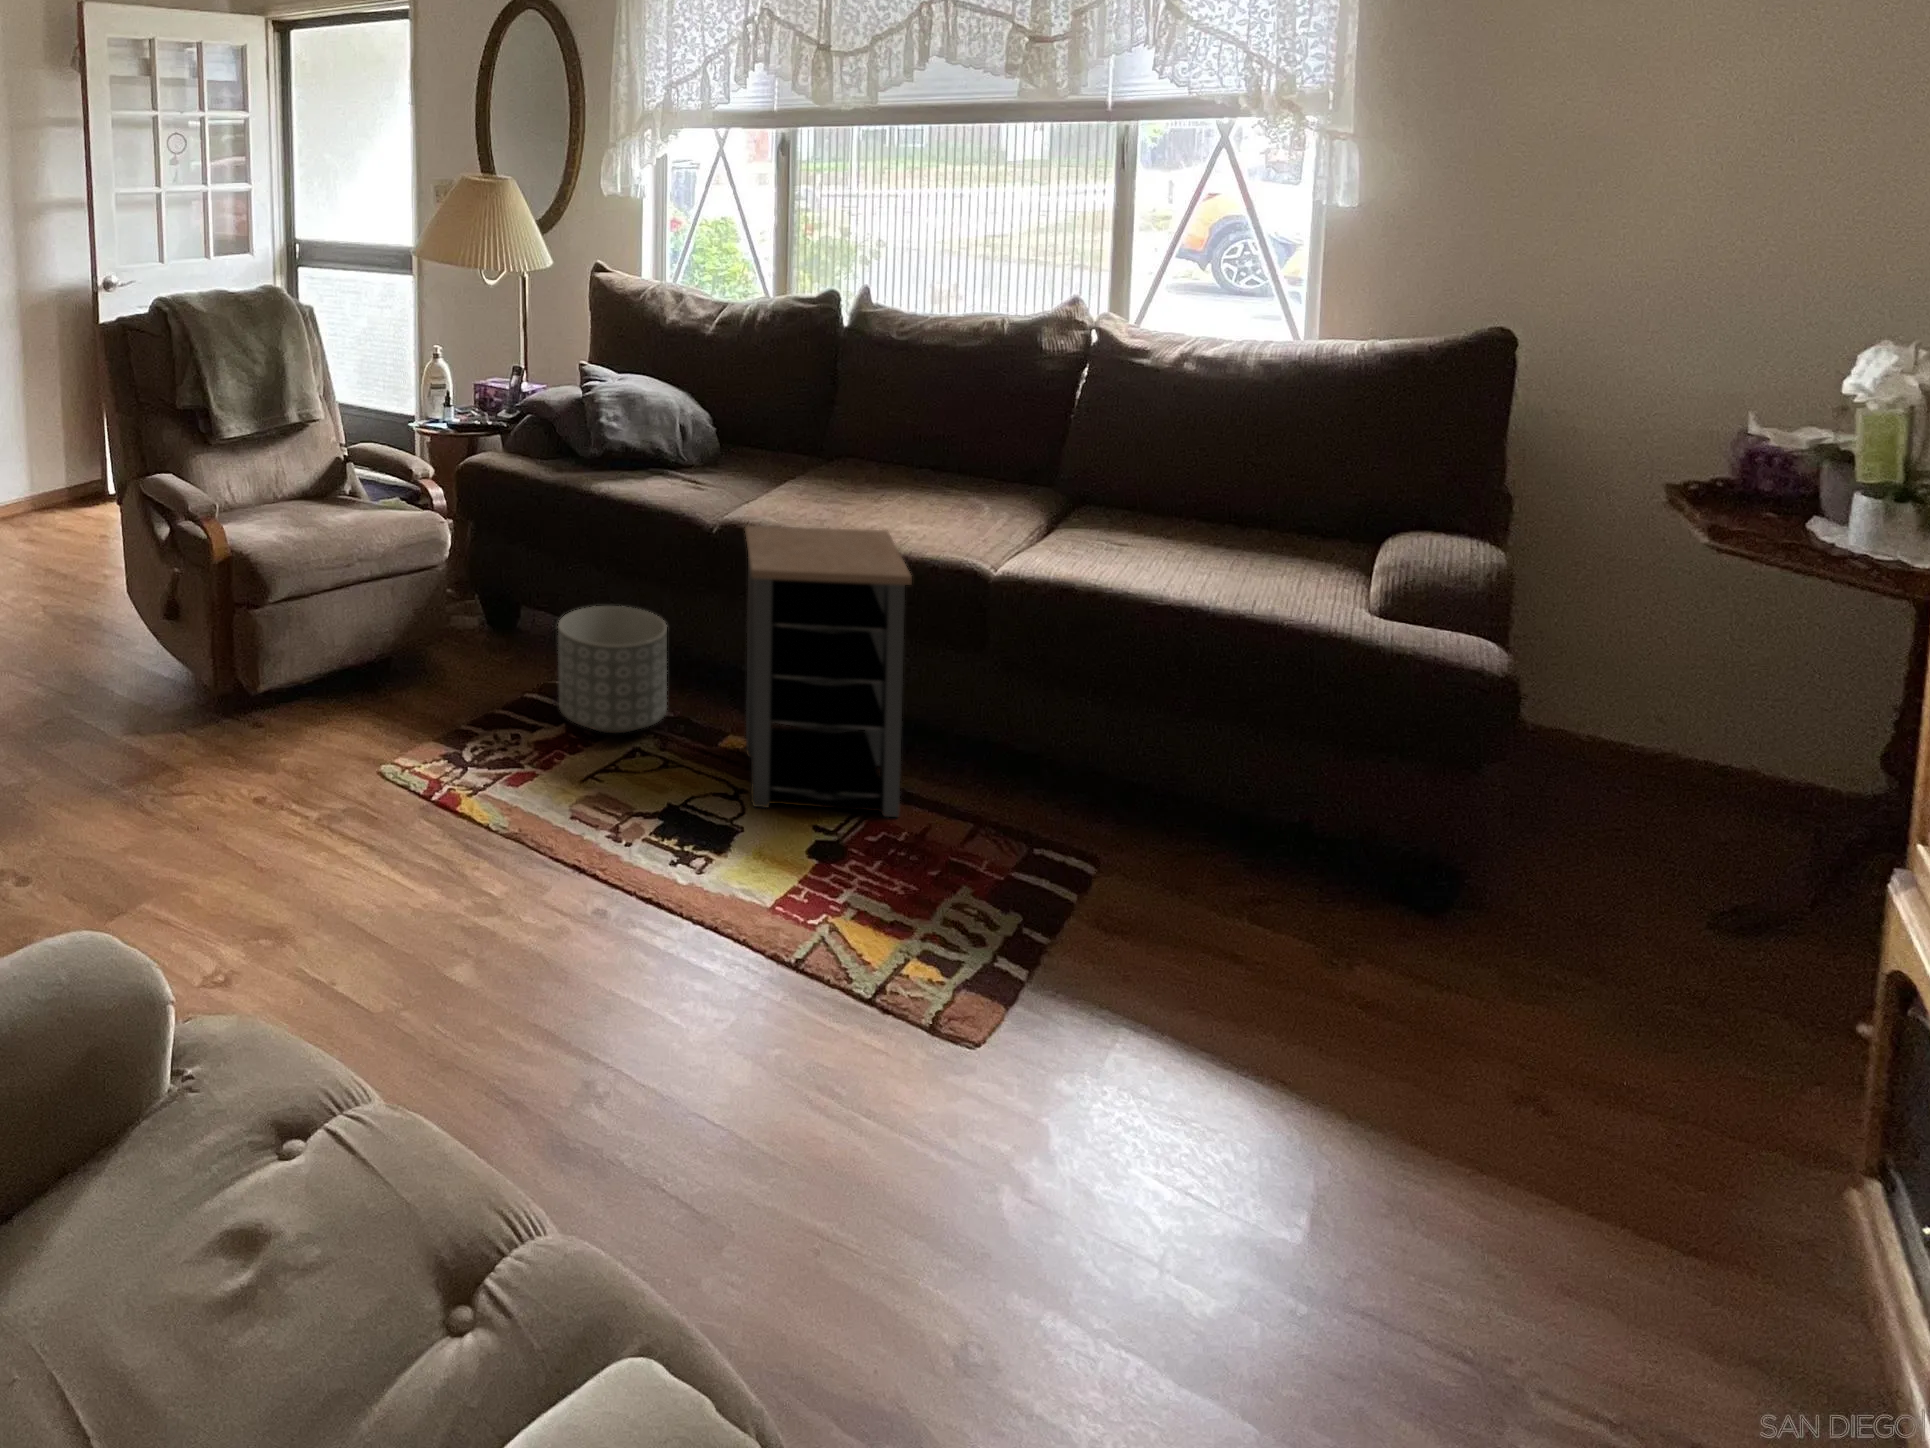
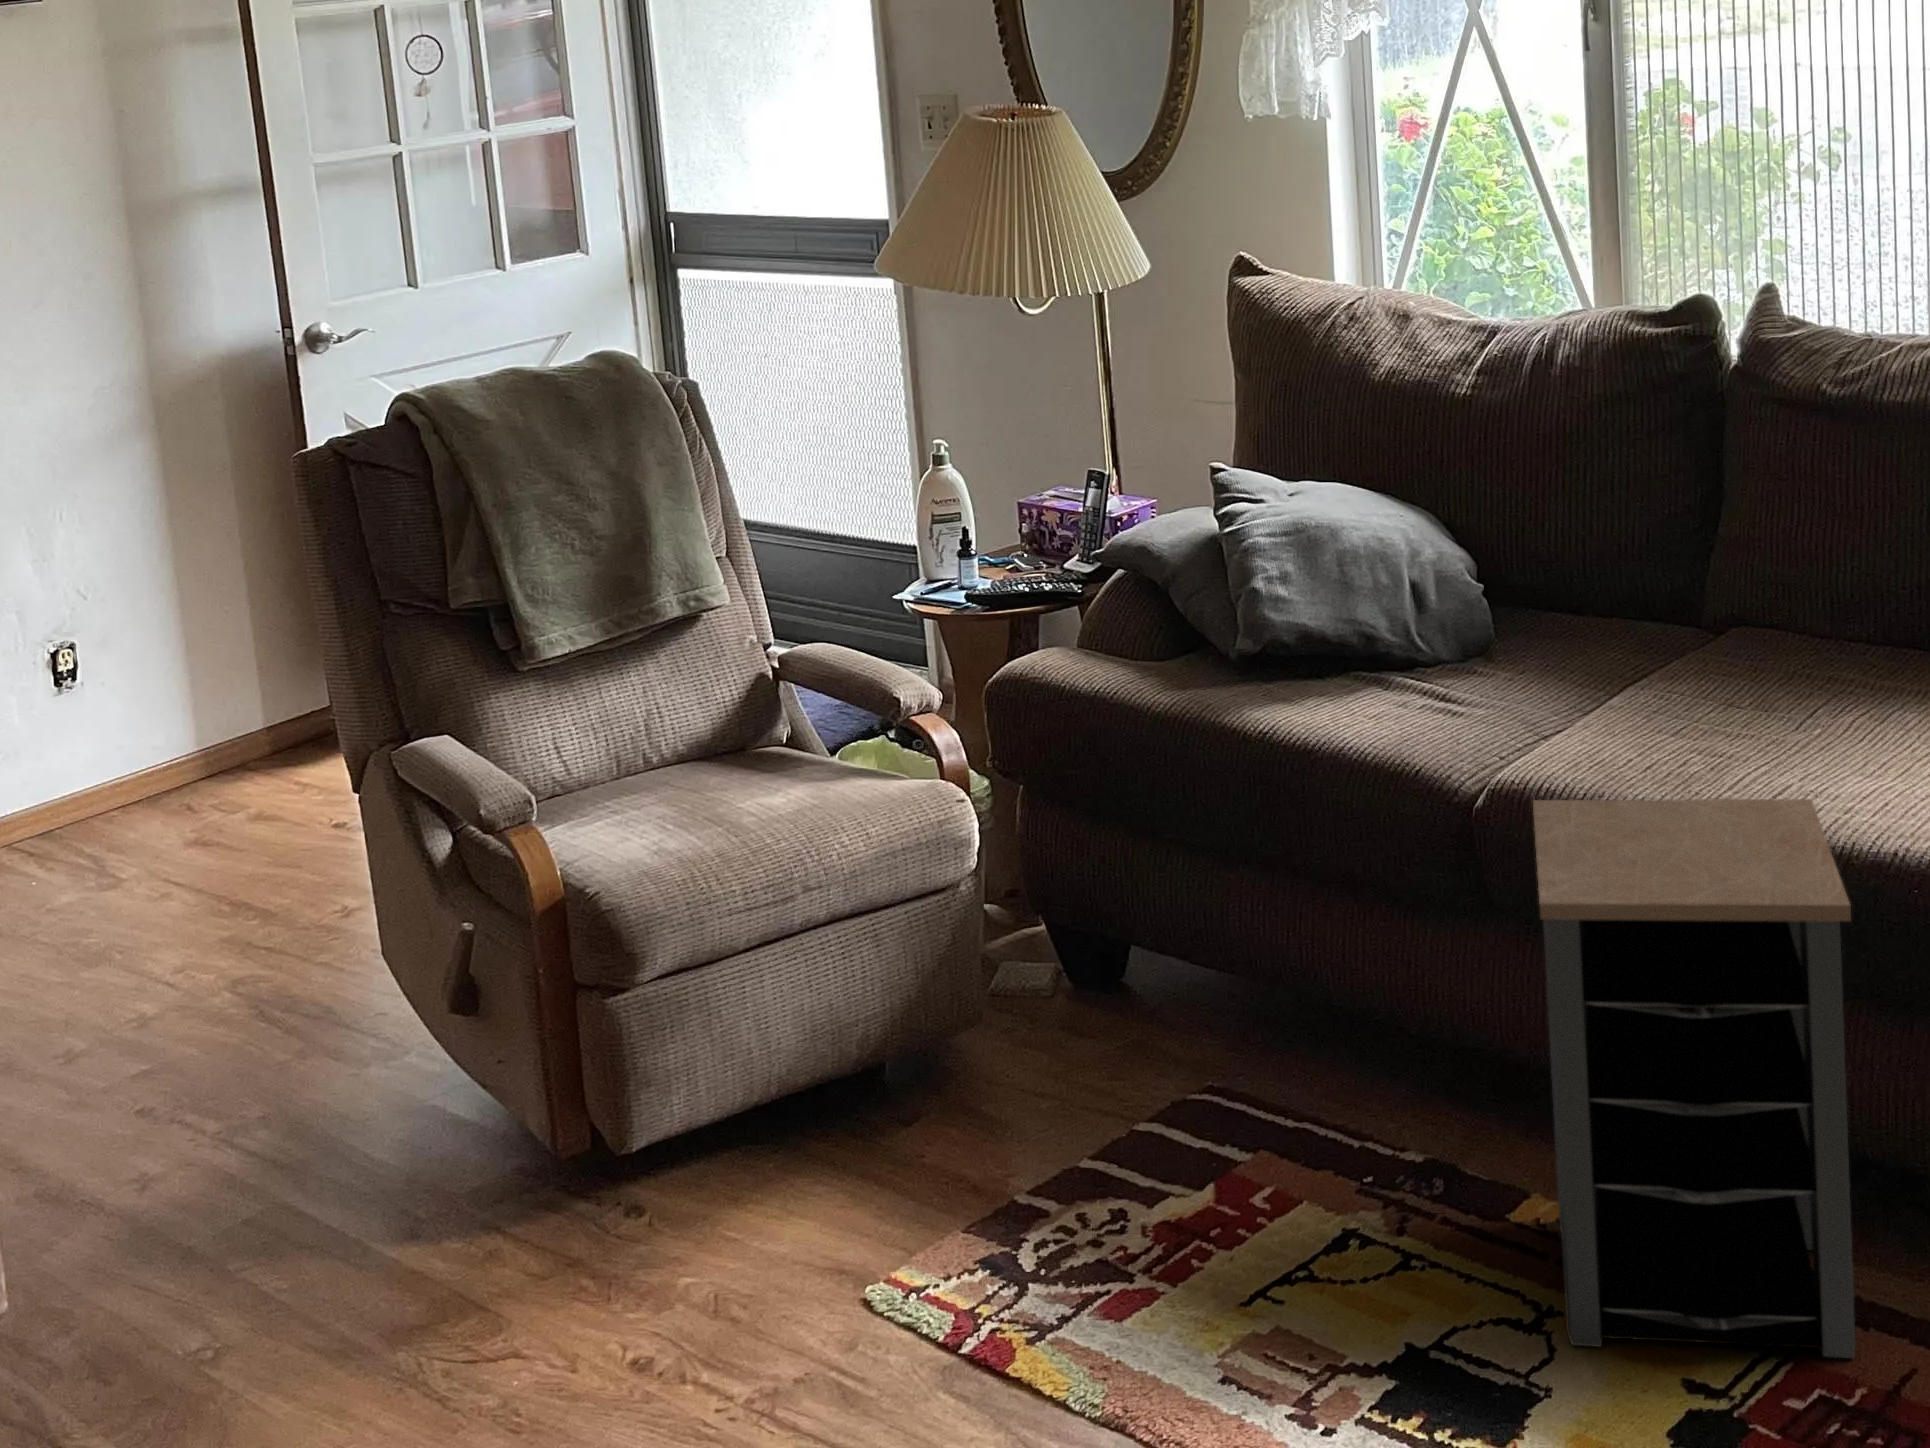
planter: present [558,606,667,734] -> none [1187,952,1405,1200]

